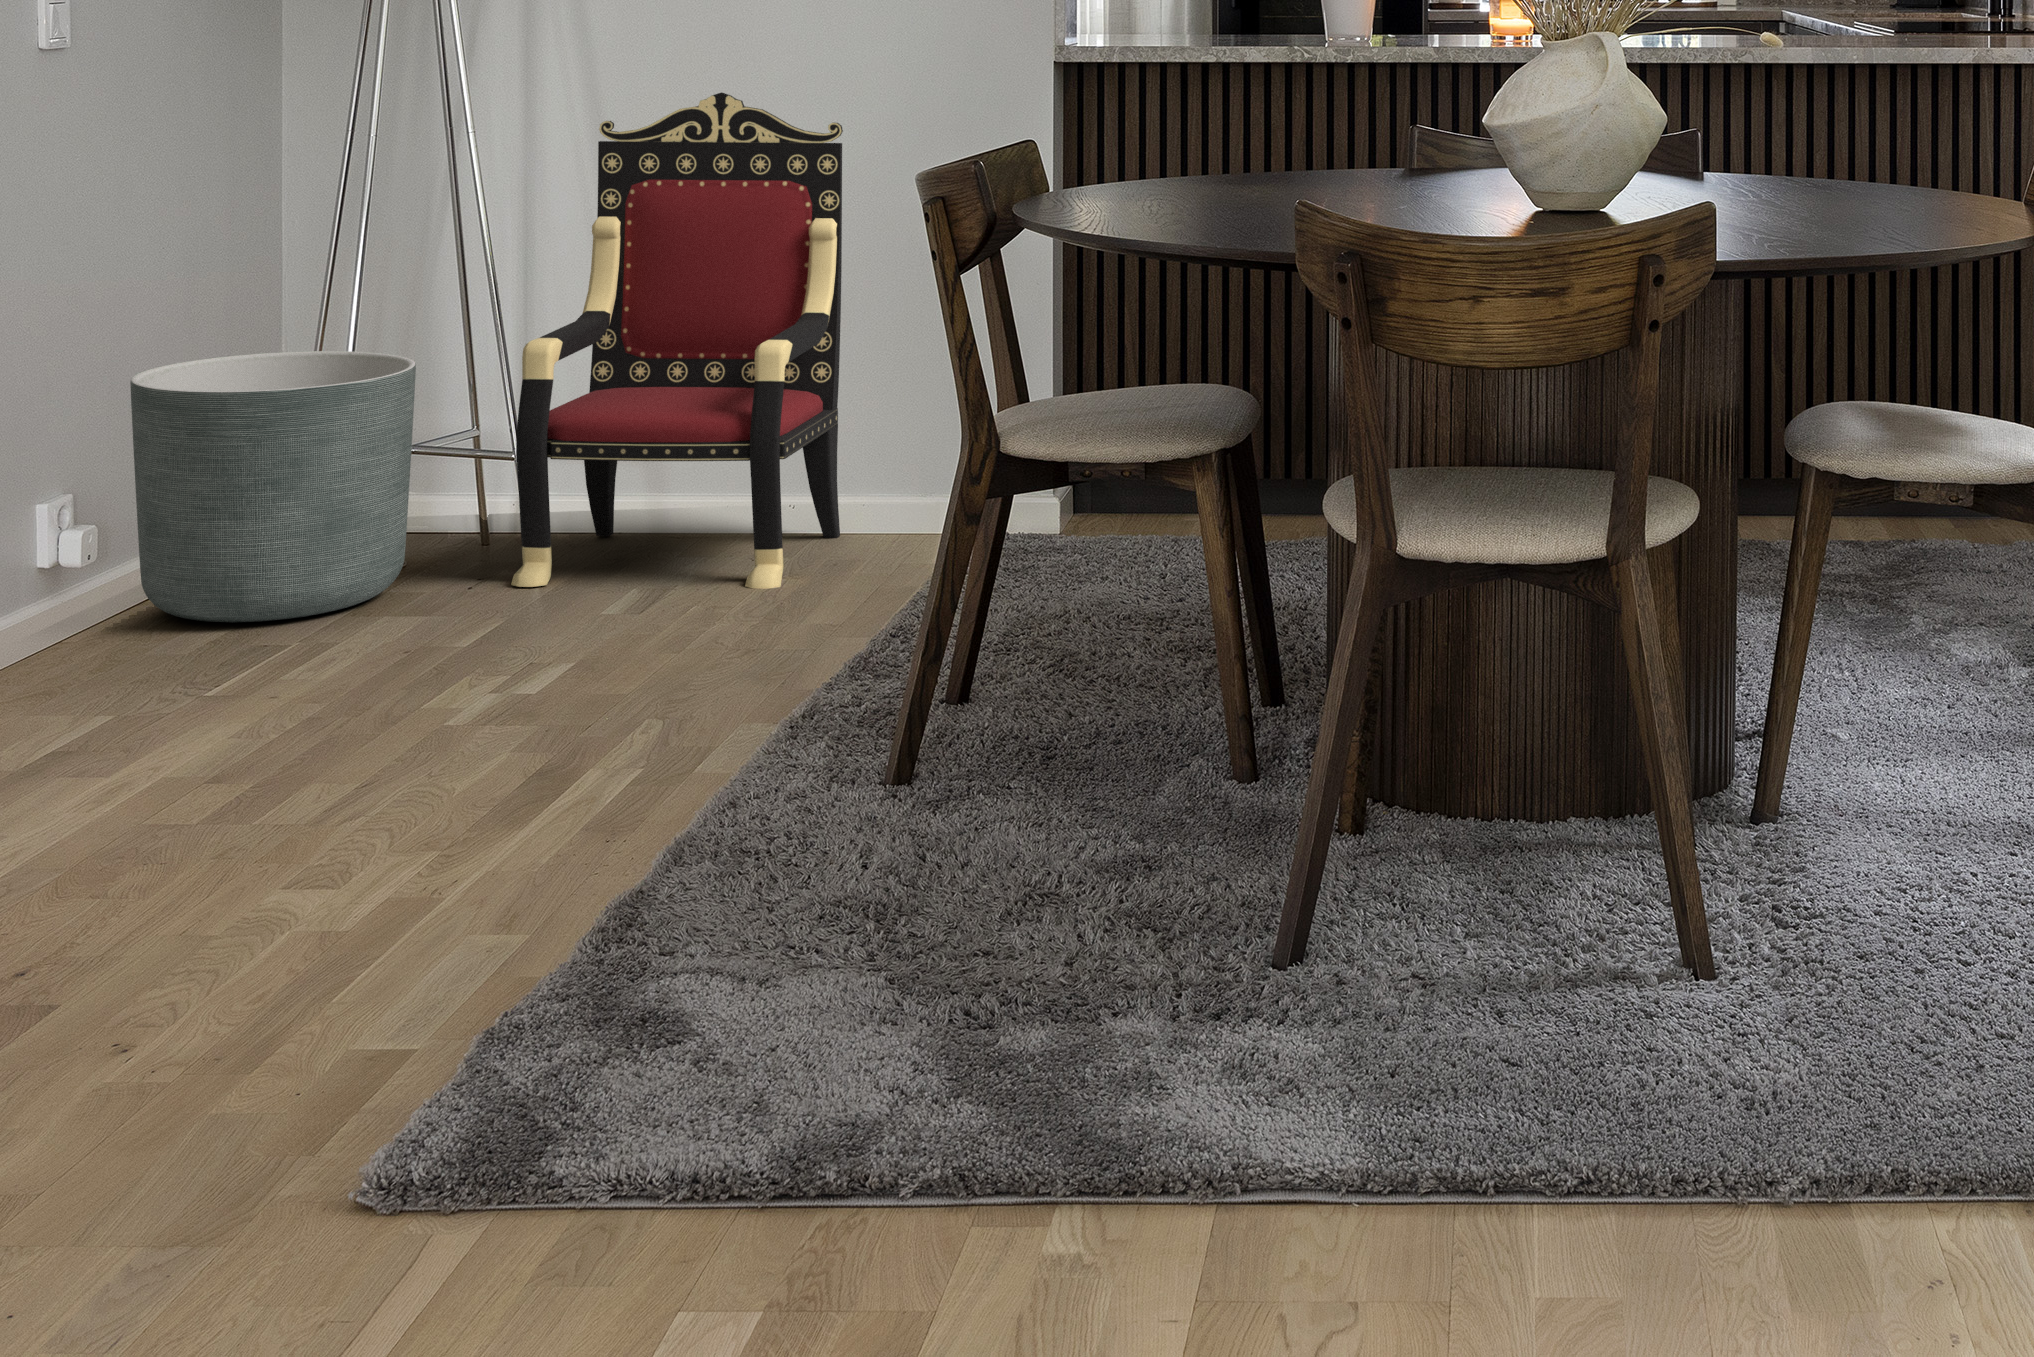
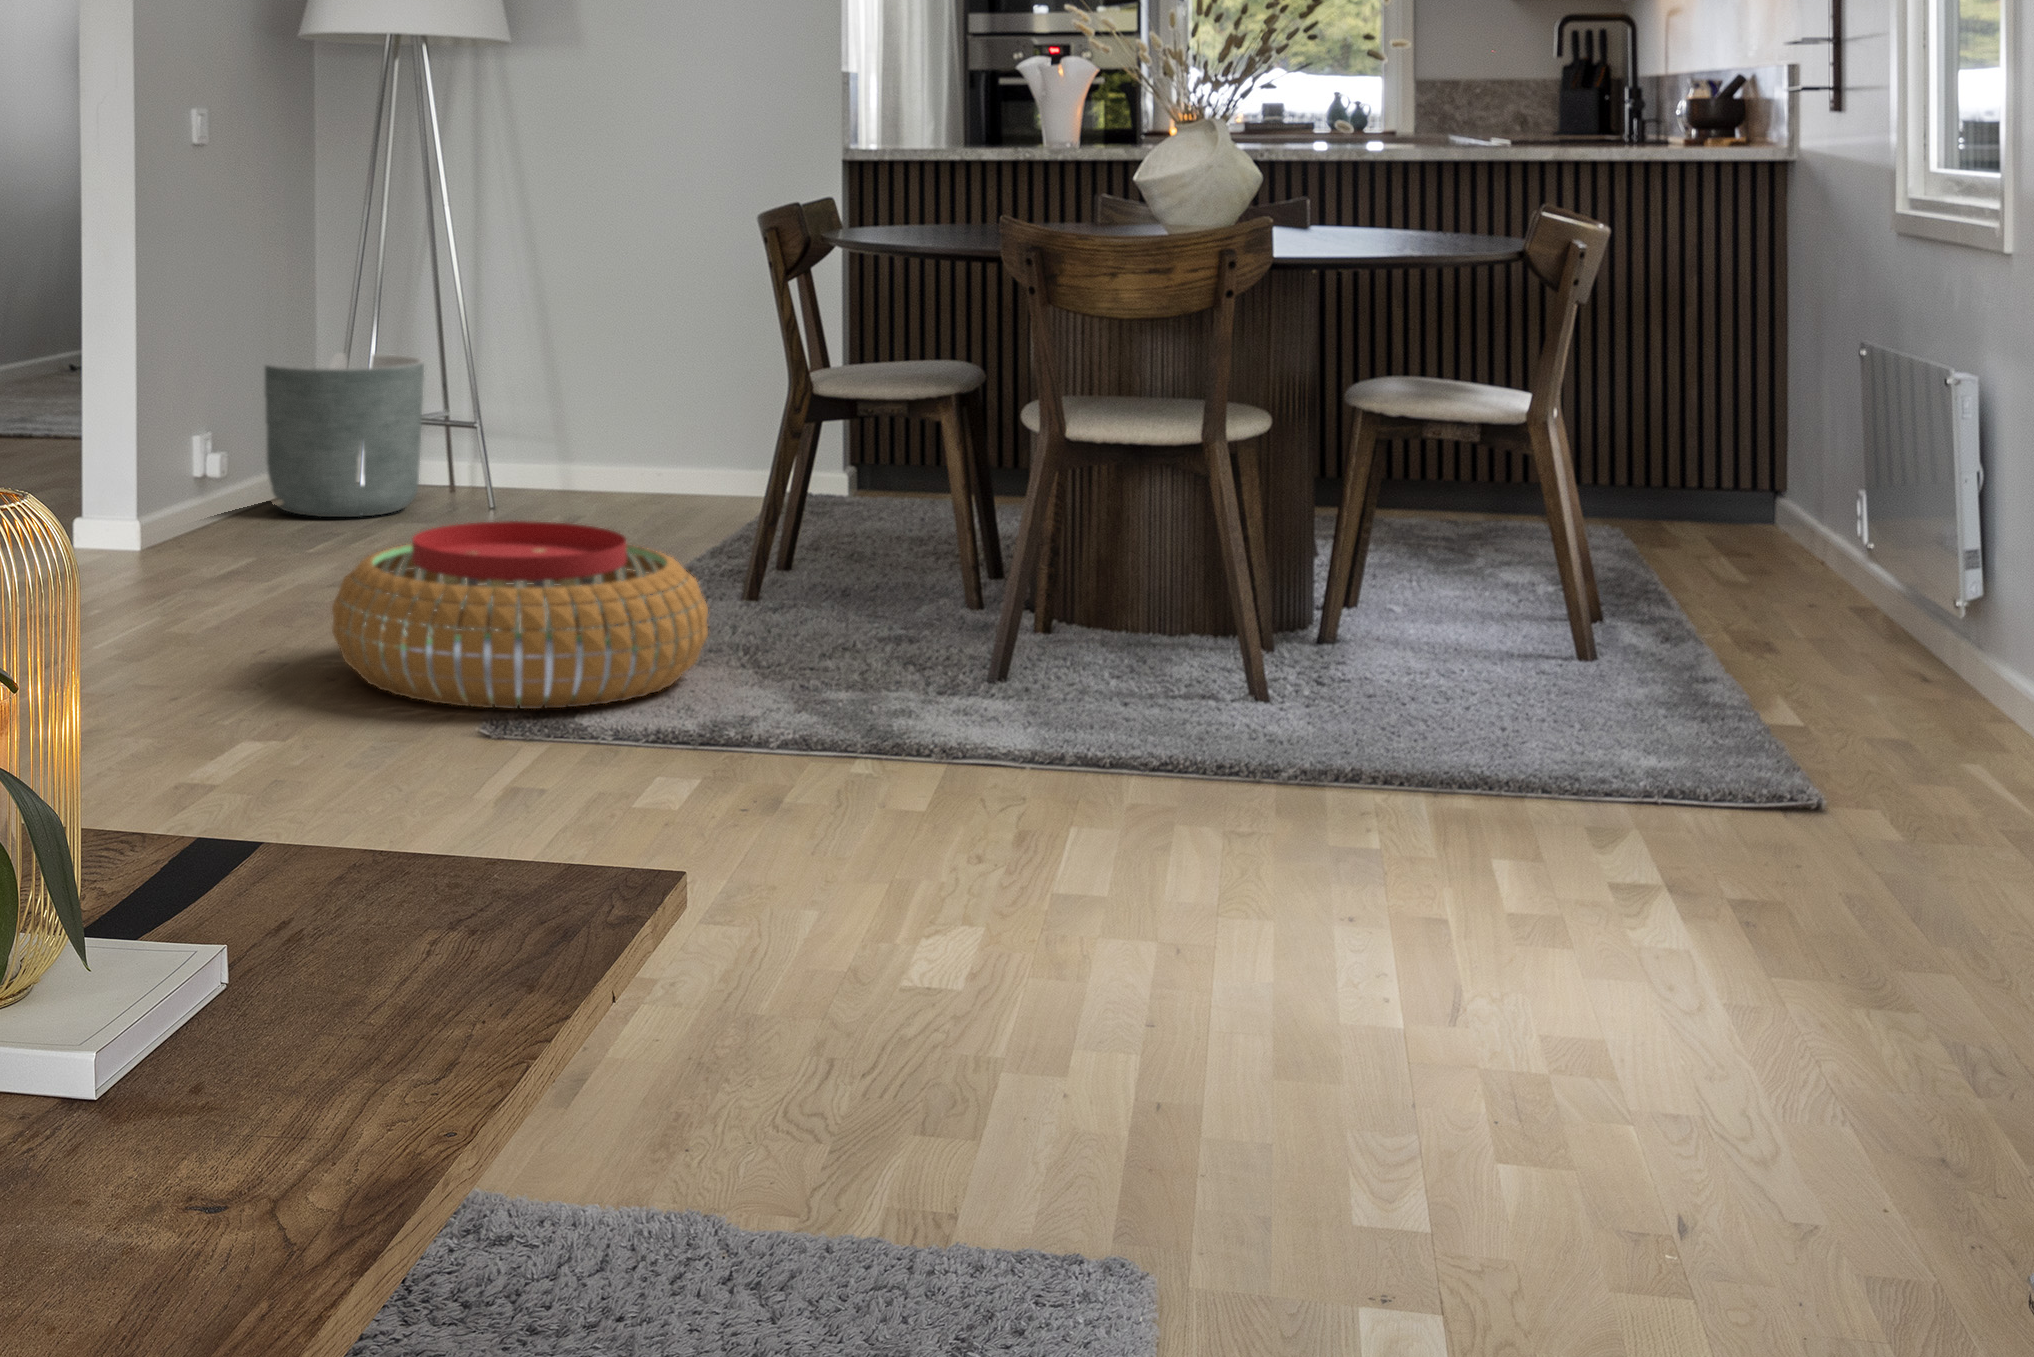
armchair: present [511,92,843,589] -> none [484,186,691,518]
pouf: none [44,737,800,1174] -> present [332,521,708,709]

